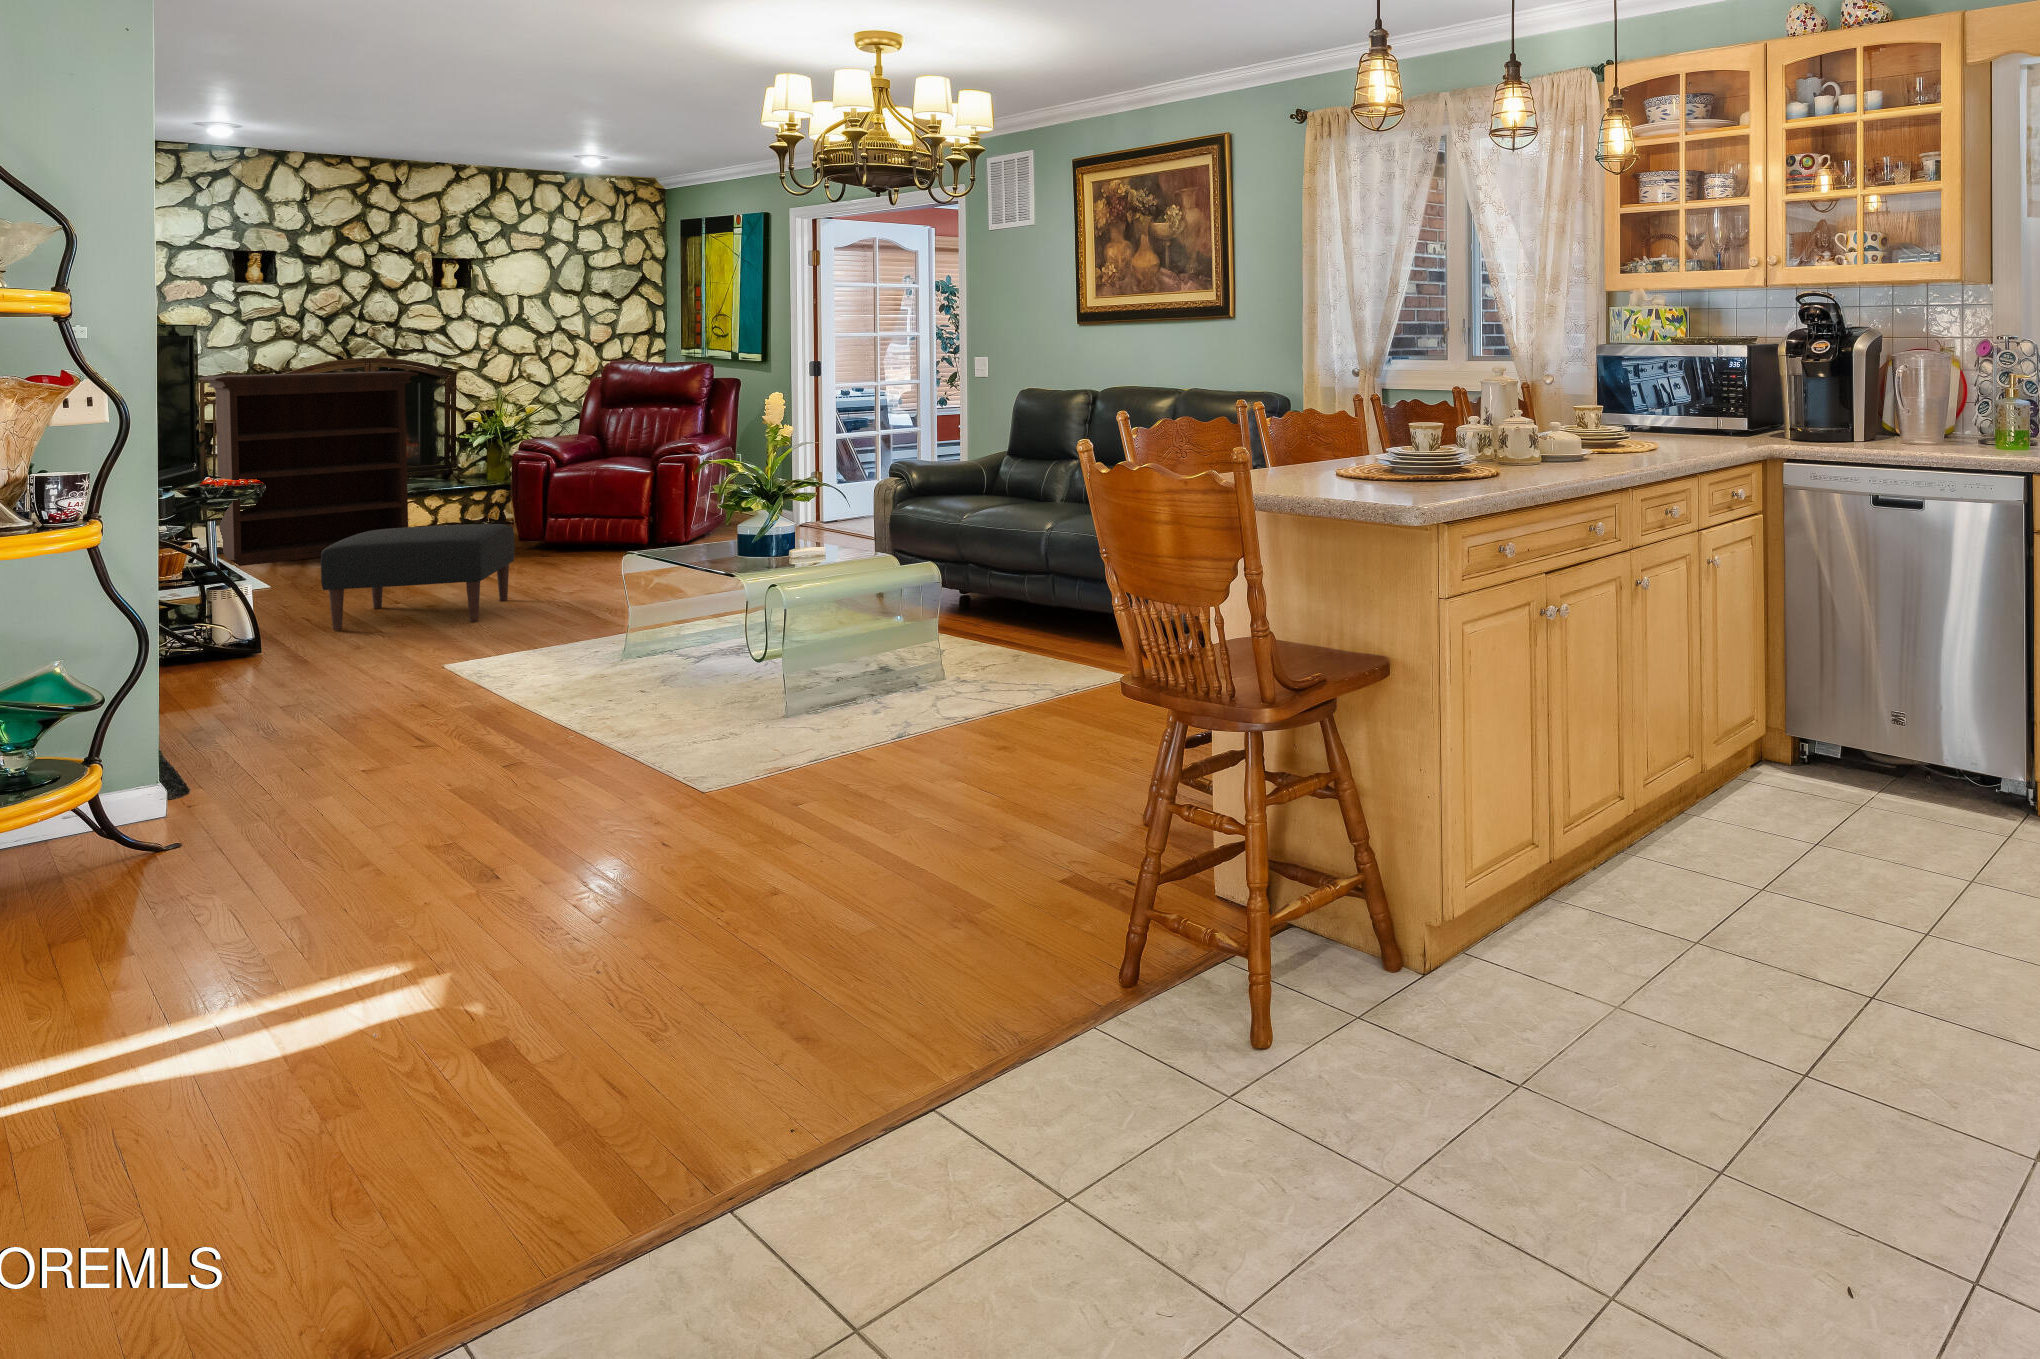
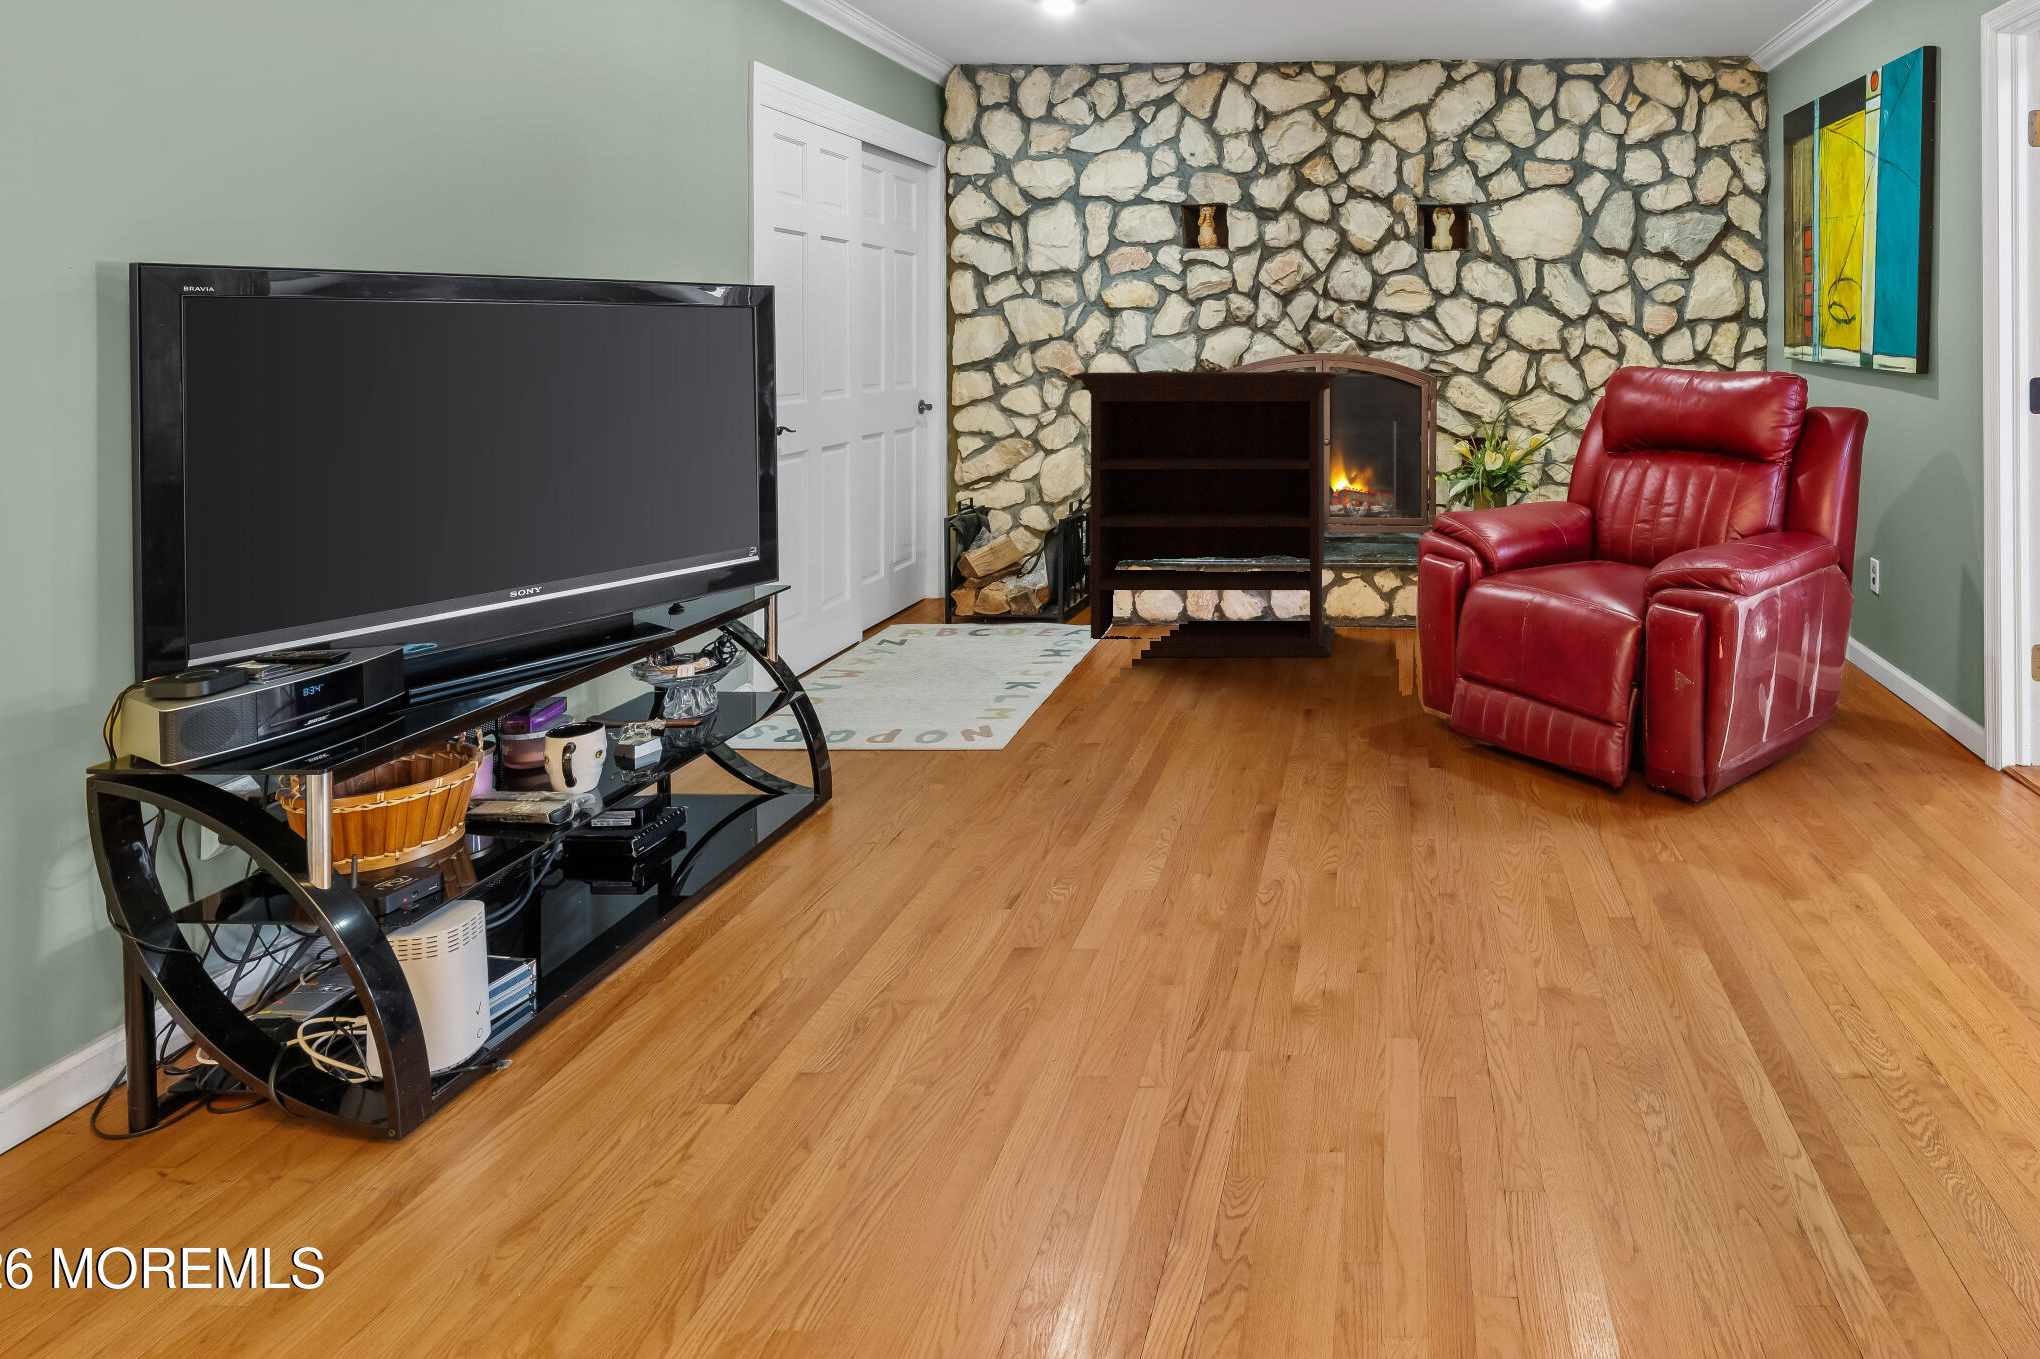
ottoman: present [321,524,514,630] -> none [658,711,1162,1101]

